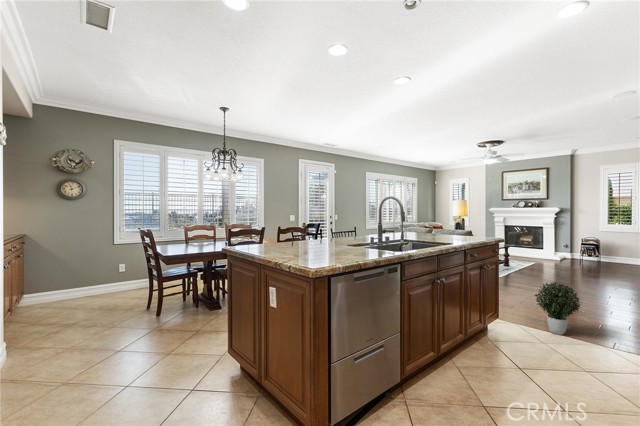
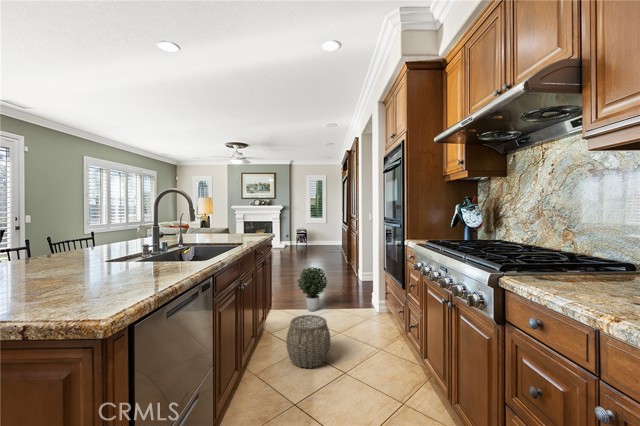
woven basket: none [493,326,550,382] -> present [286,315,331,368]

